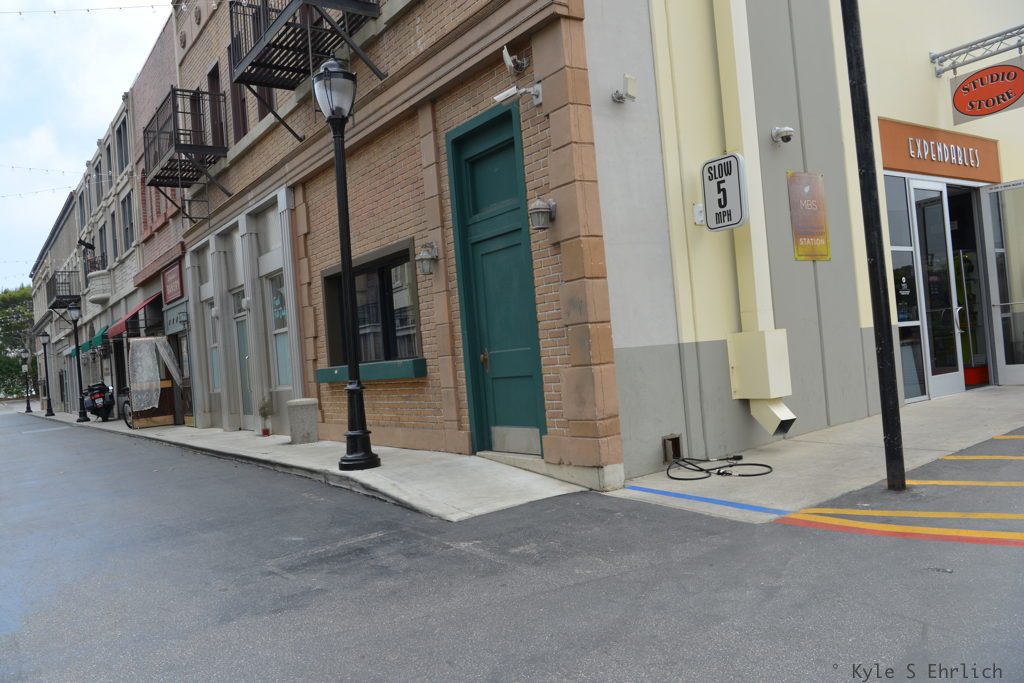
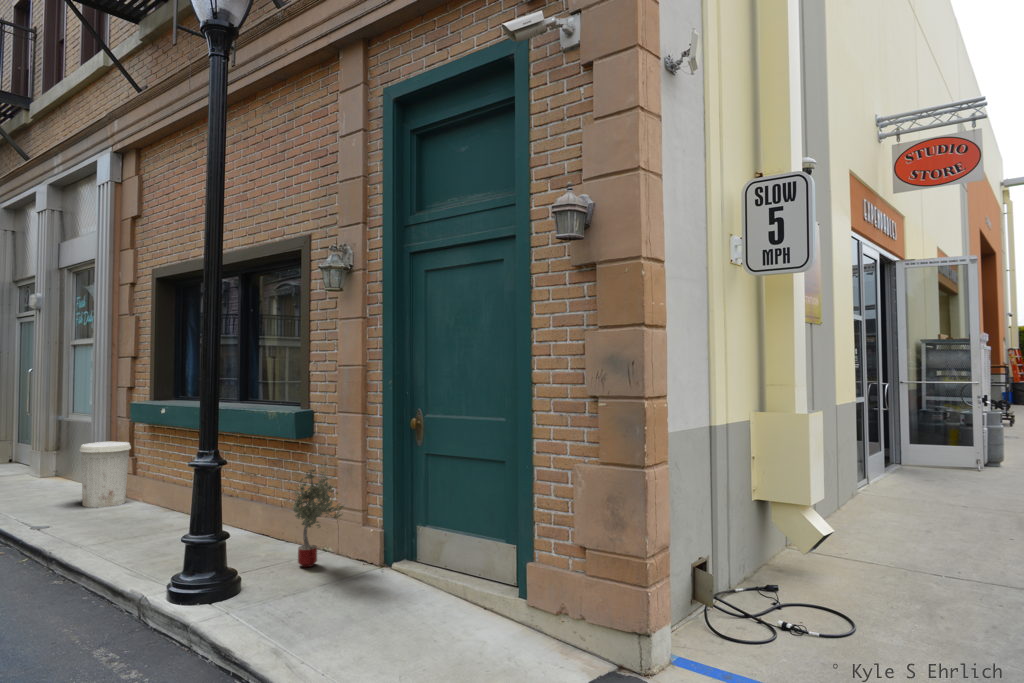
potted tree: present [259,397,278,436] -> present [293,469,344,567]

